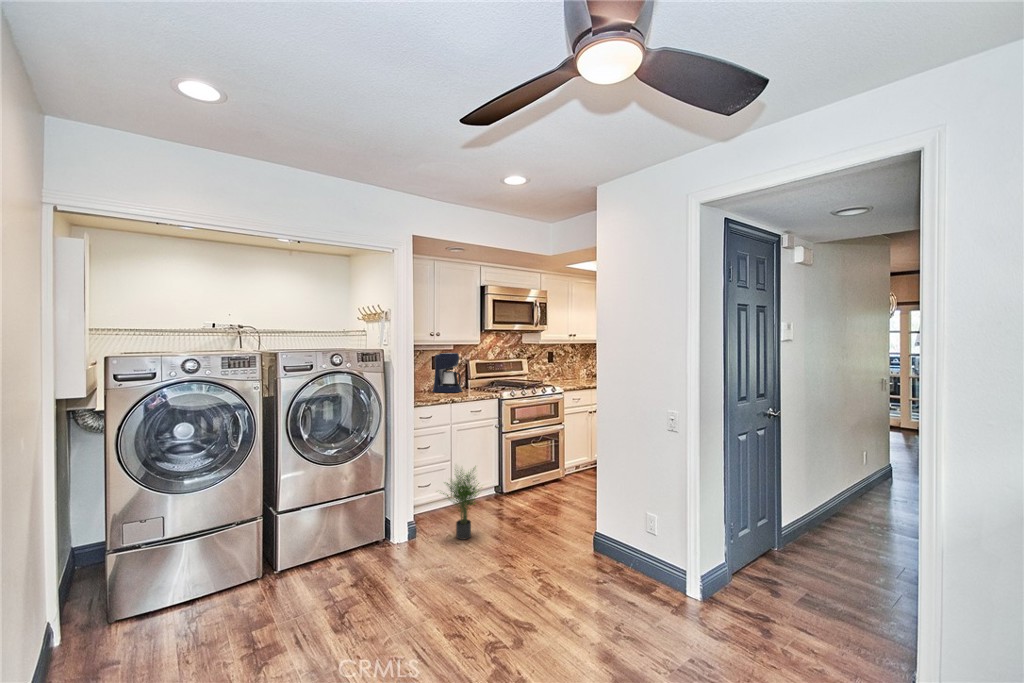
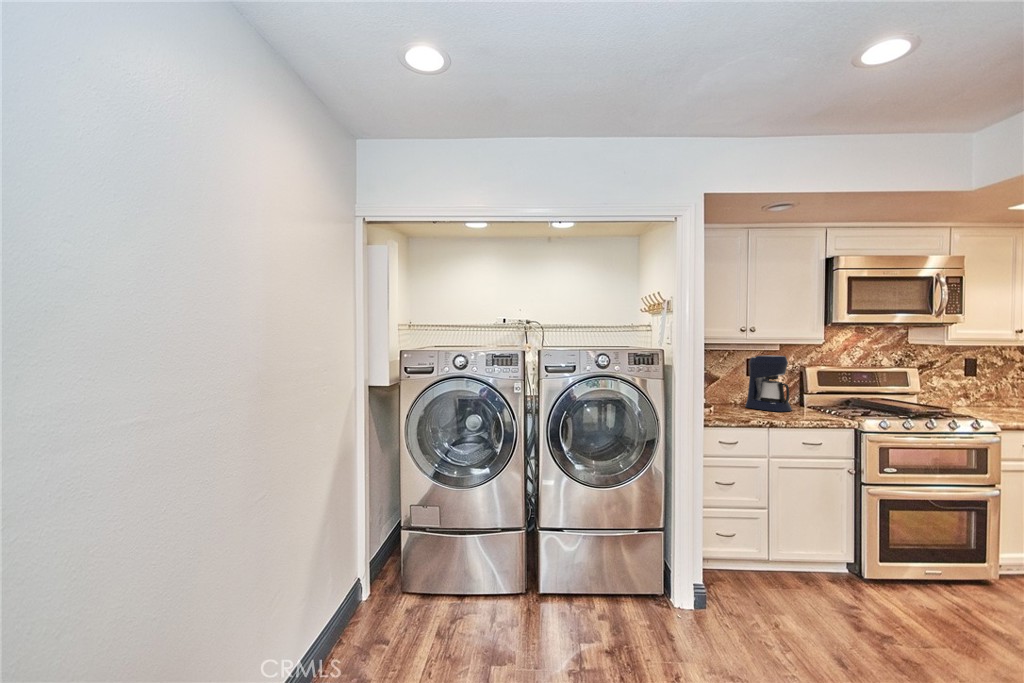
potted plant: present [443,468,482,540] -> none [729,519,823,640]

